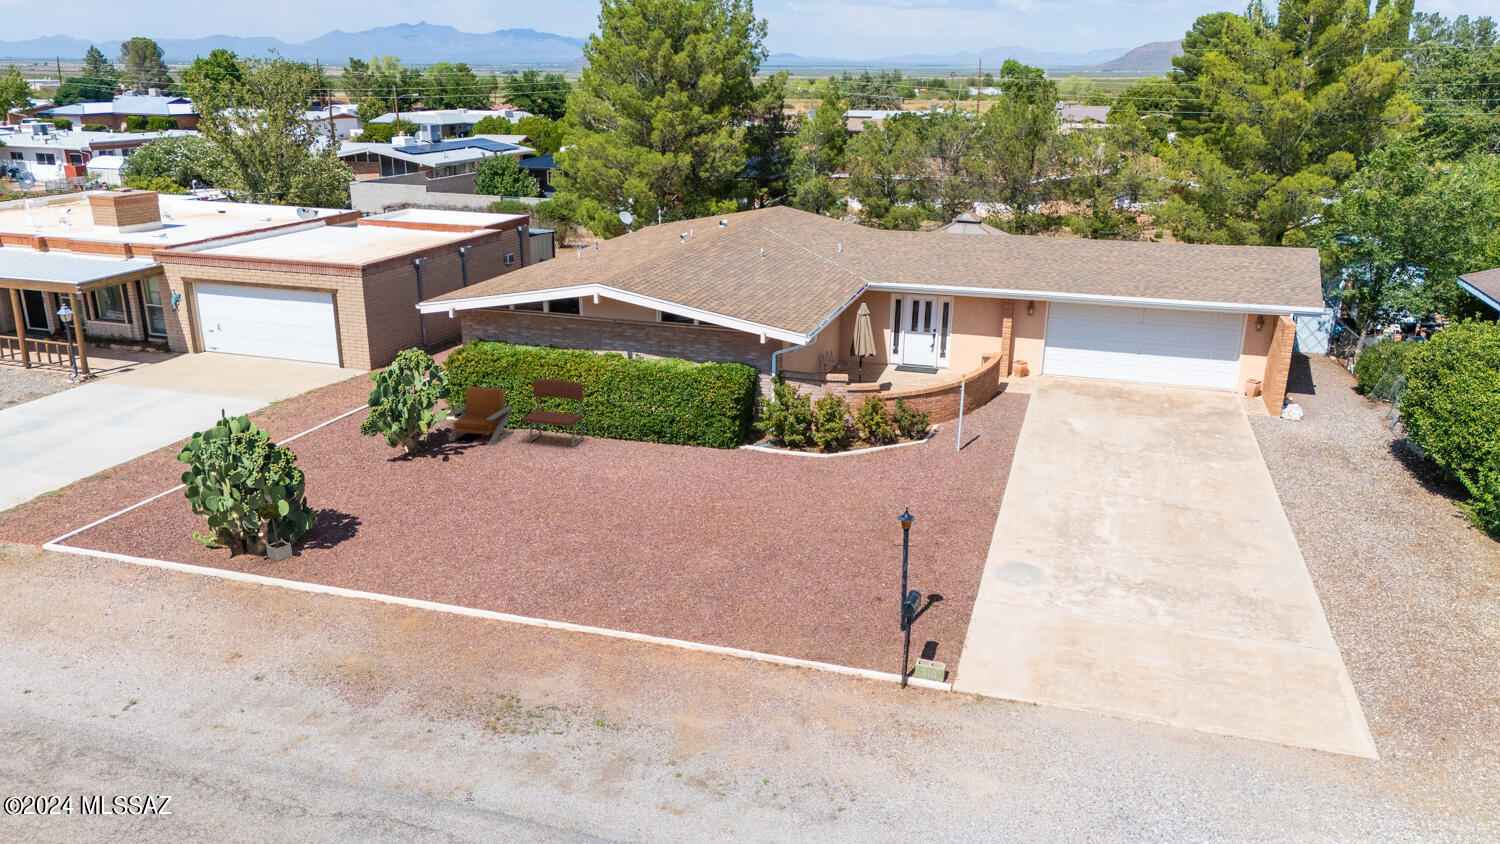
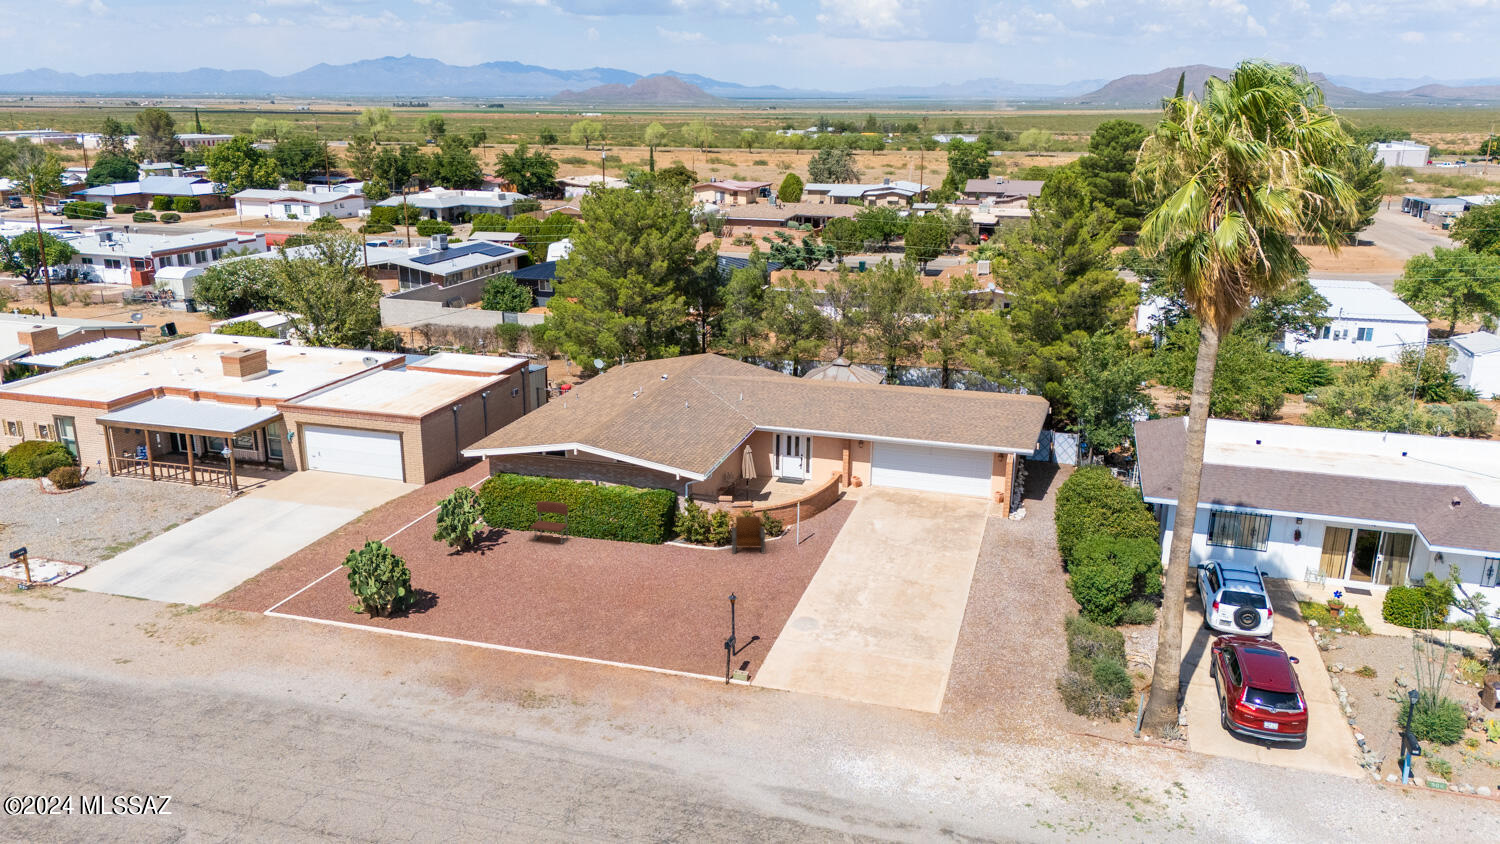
lounge chair: present [447,386,513,445] -> present [732,516,765,554]
potted tree: present [256,504,292,561] -> none [385,588,404,621]

